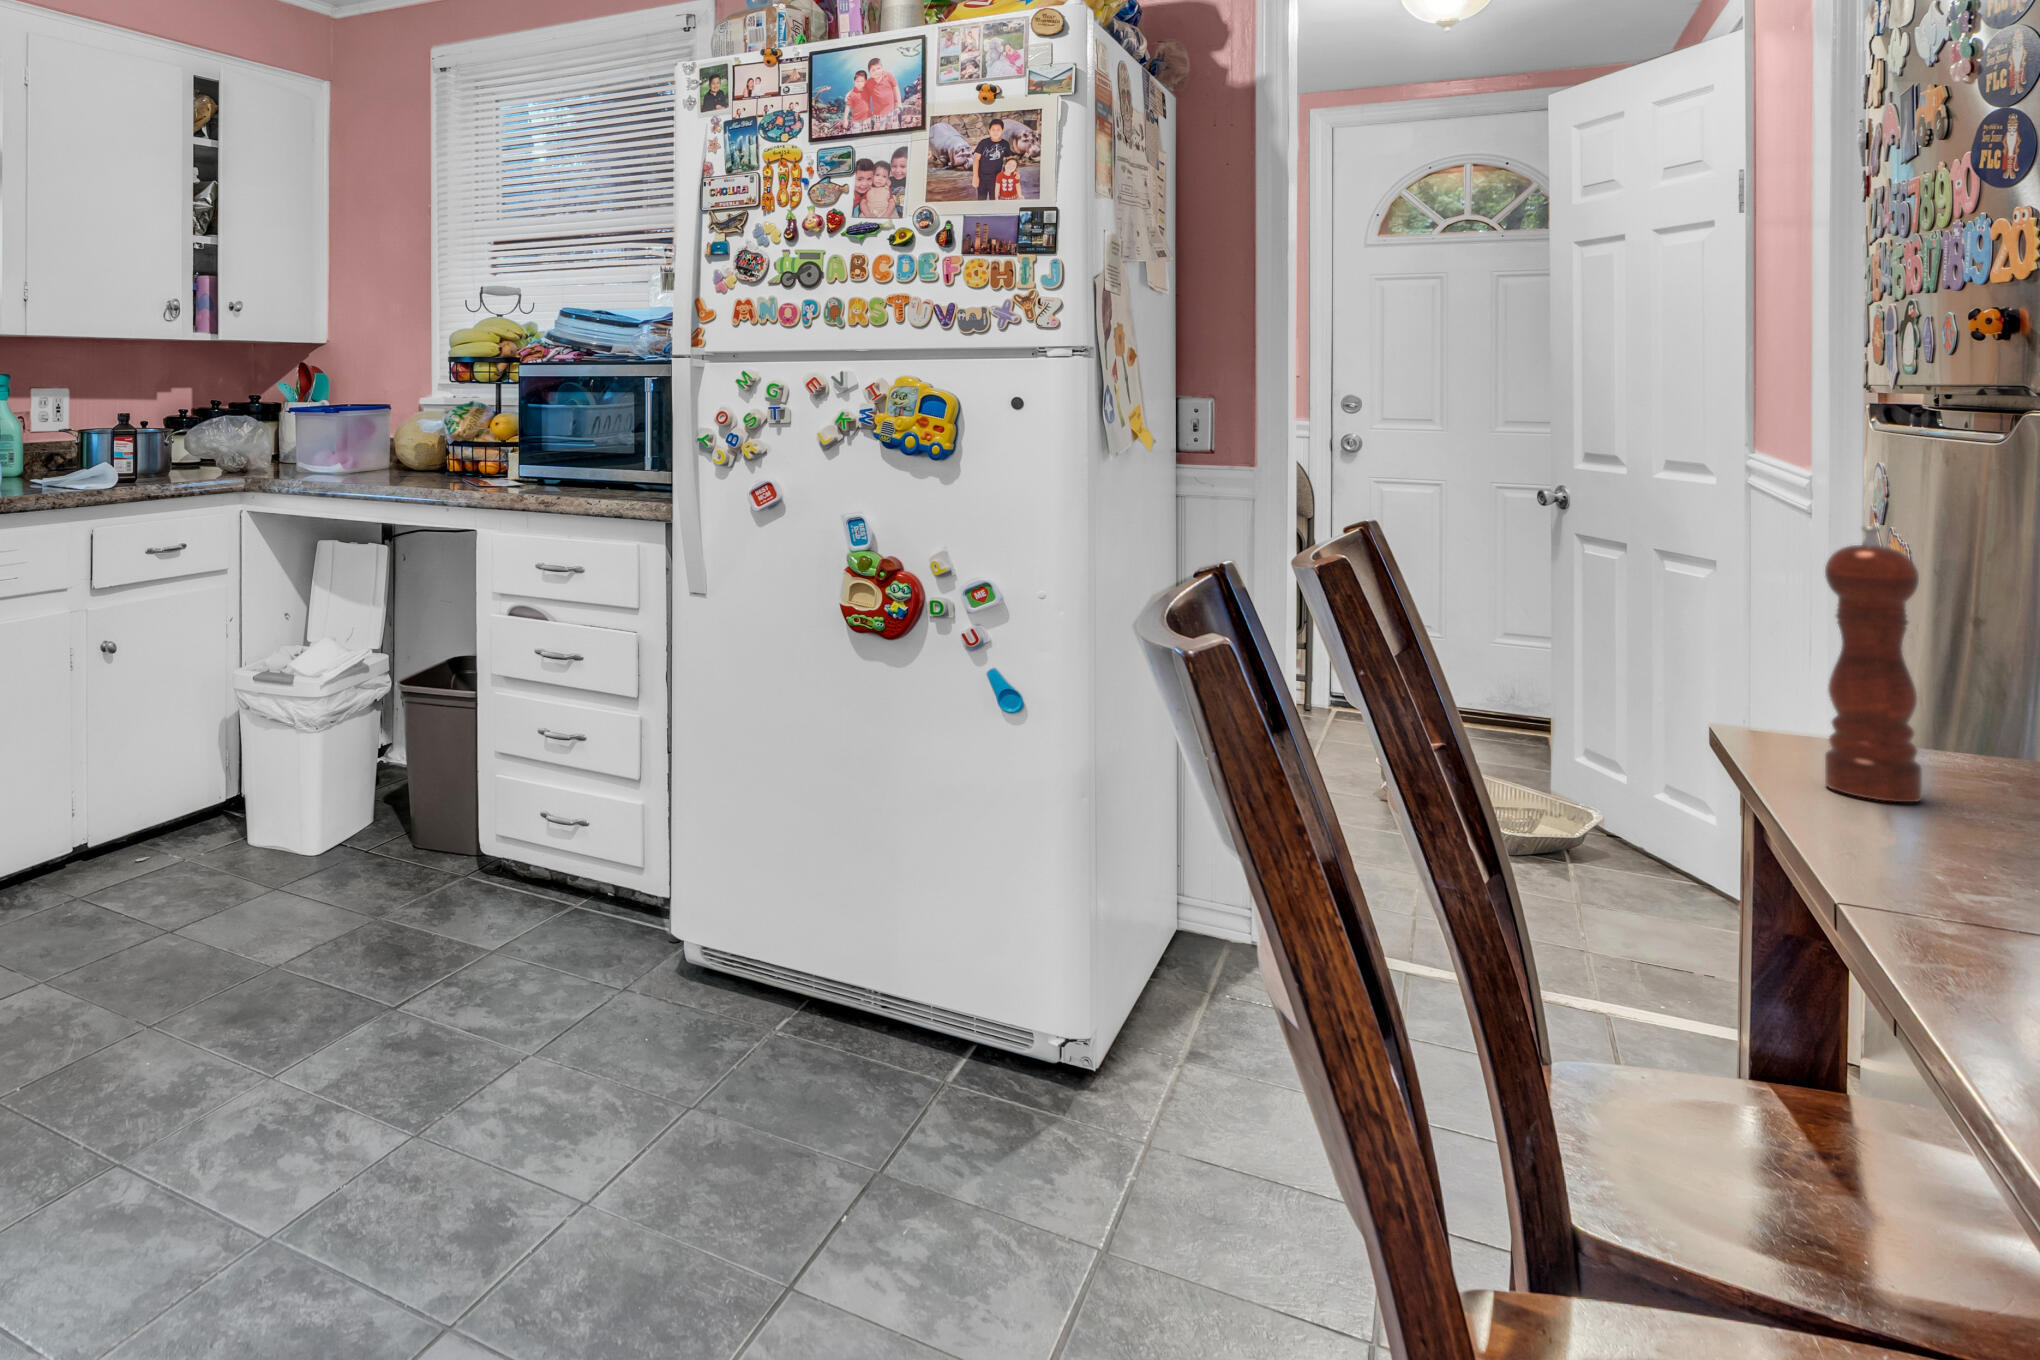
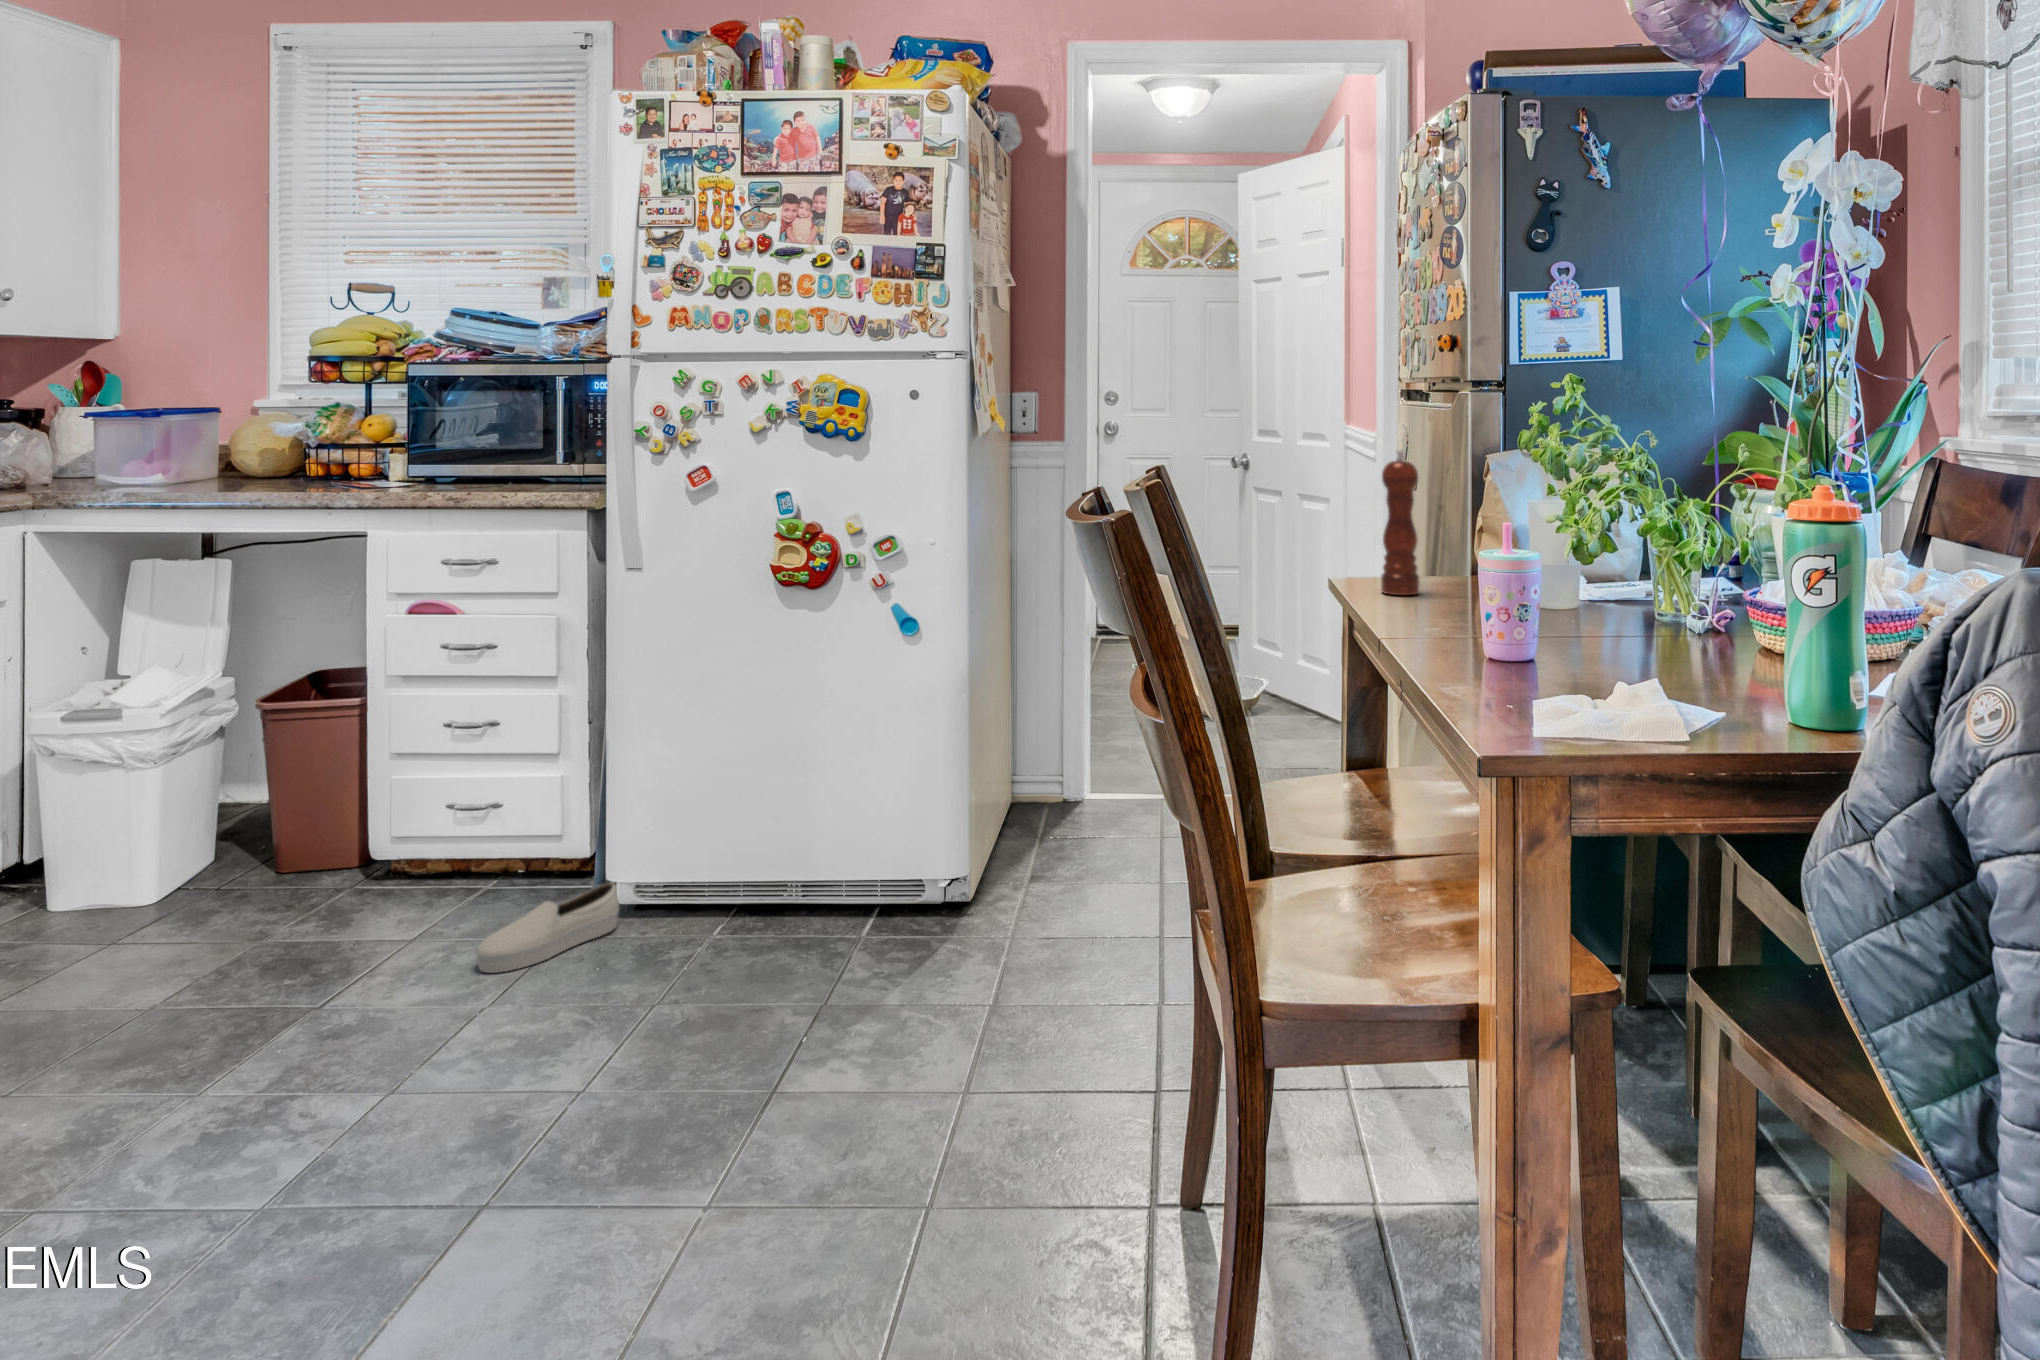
shoe: none [539,937,685,1014] -> present [477,883,619,973]

